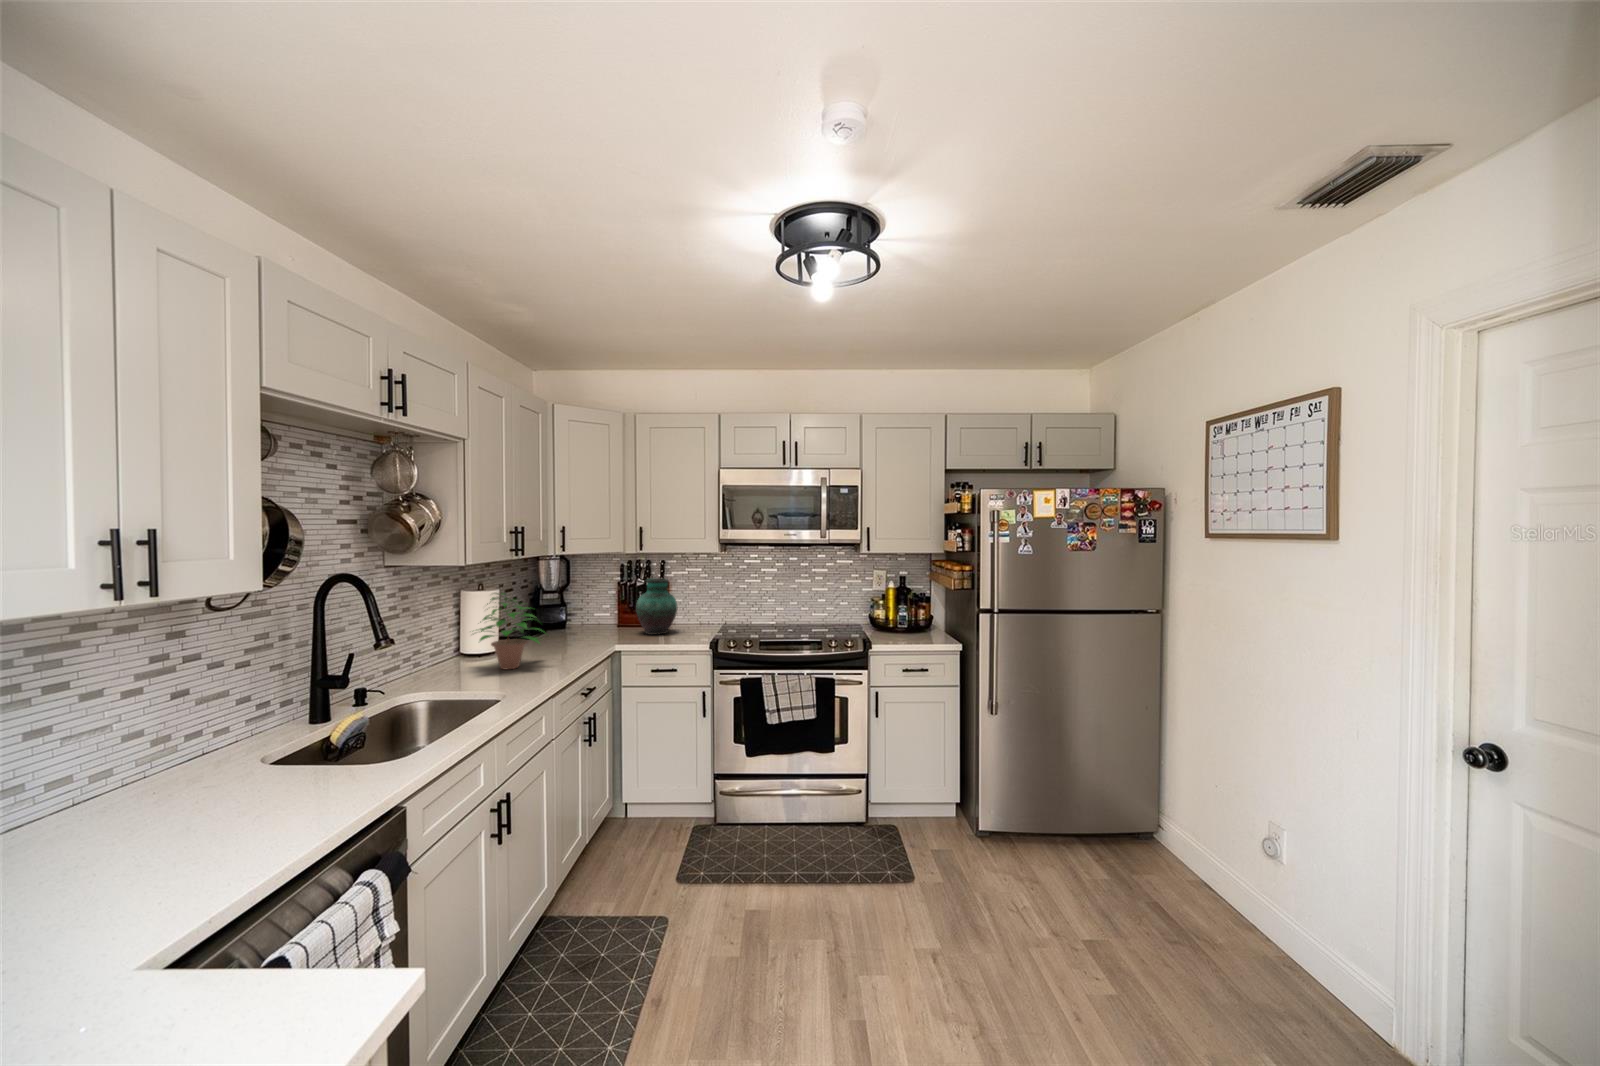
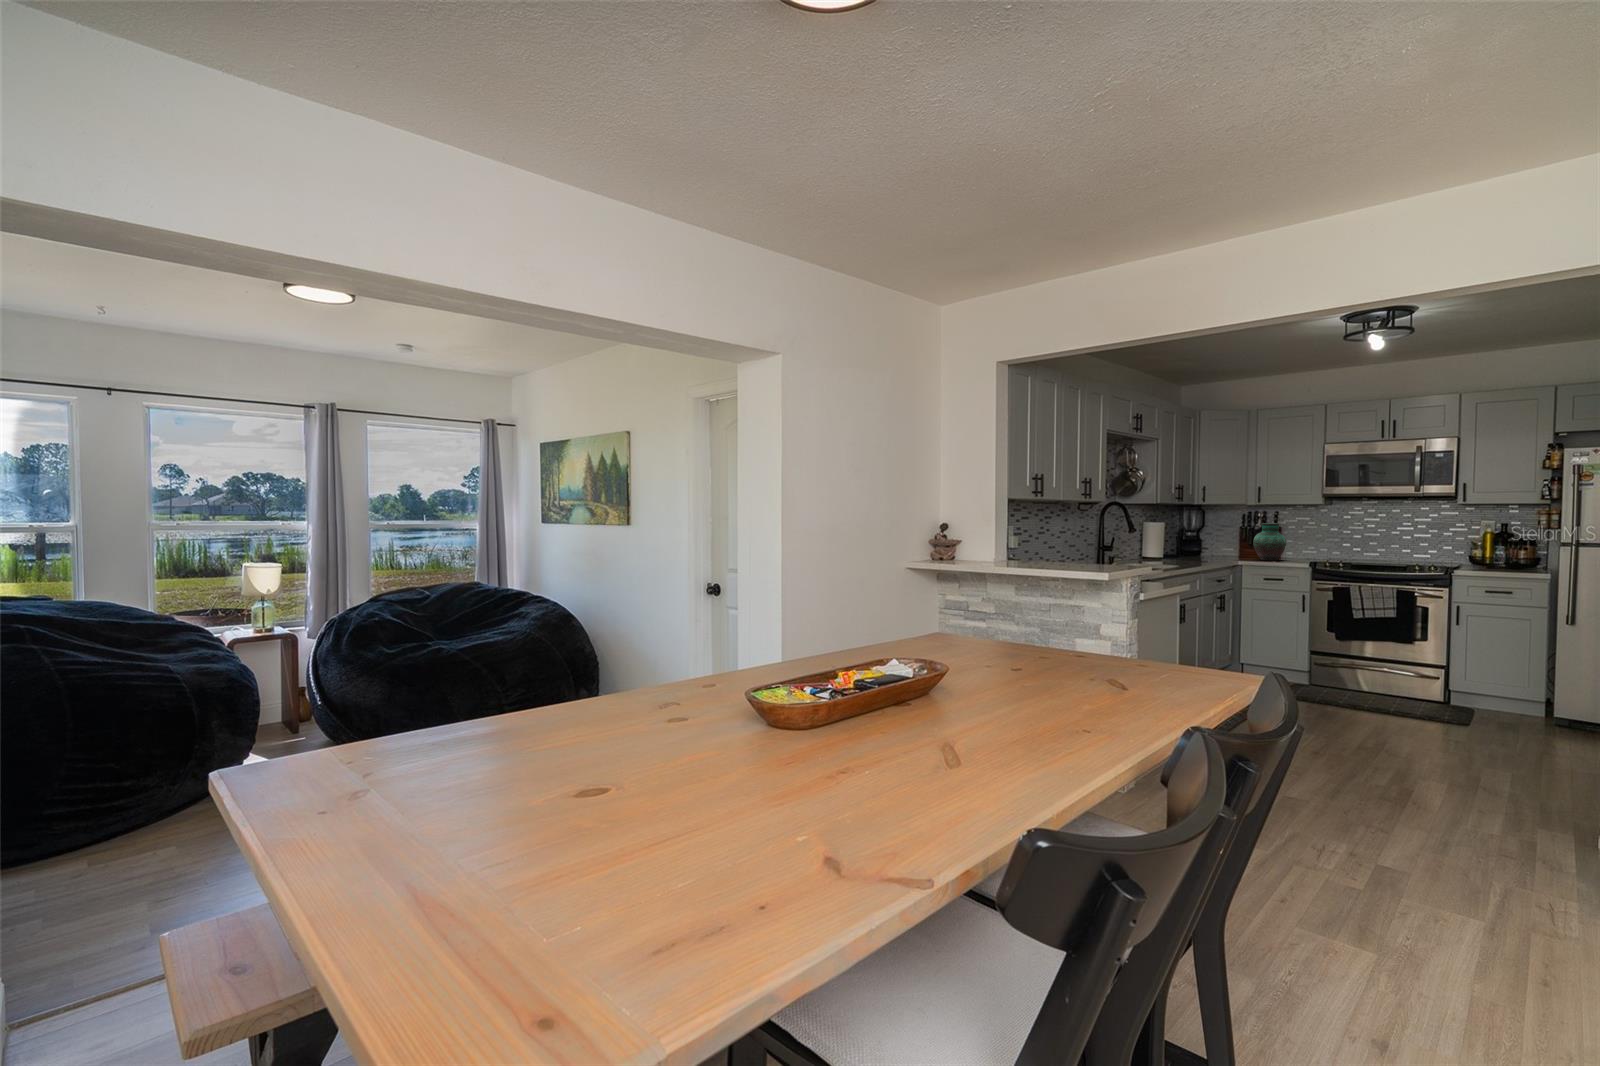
potted plant: present [480,593,544,669] -> none [1151,521,1196,563]

